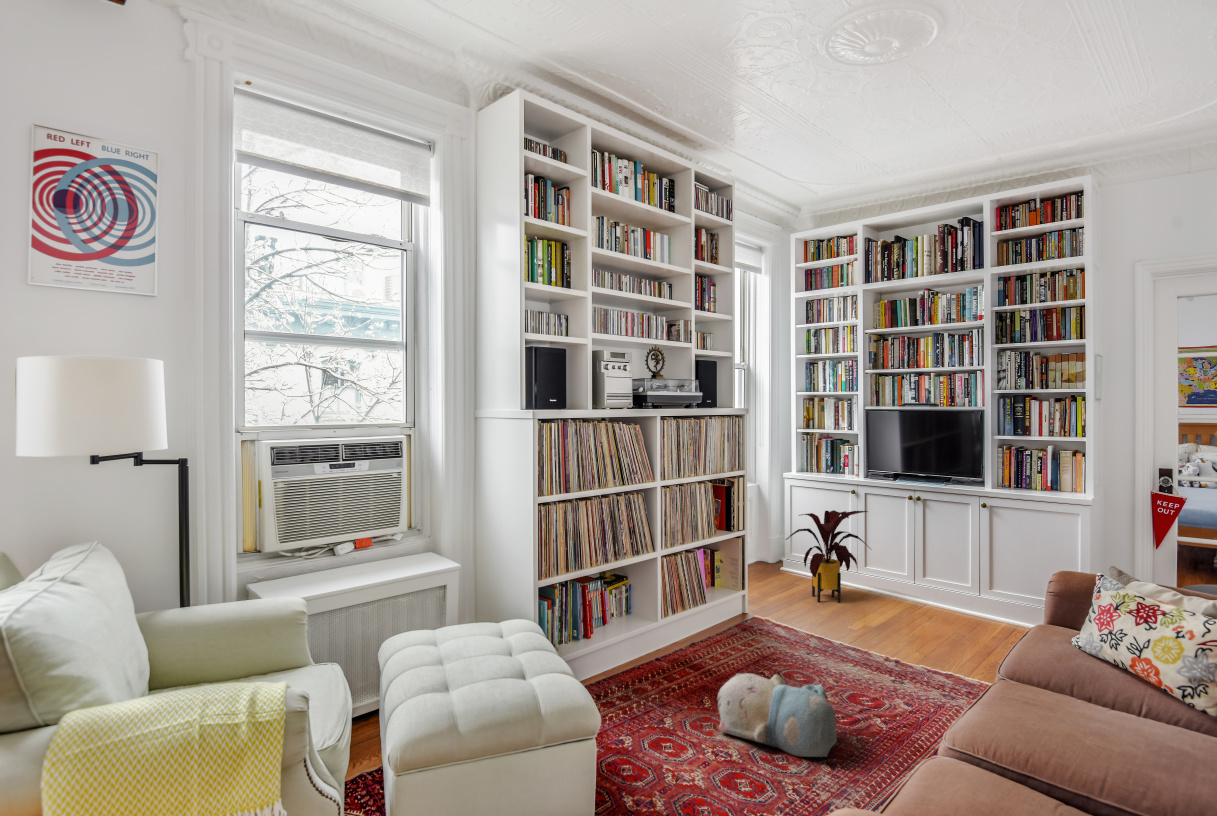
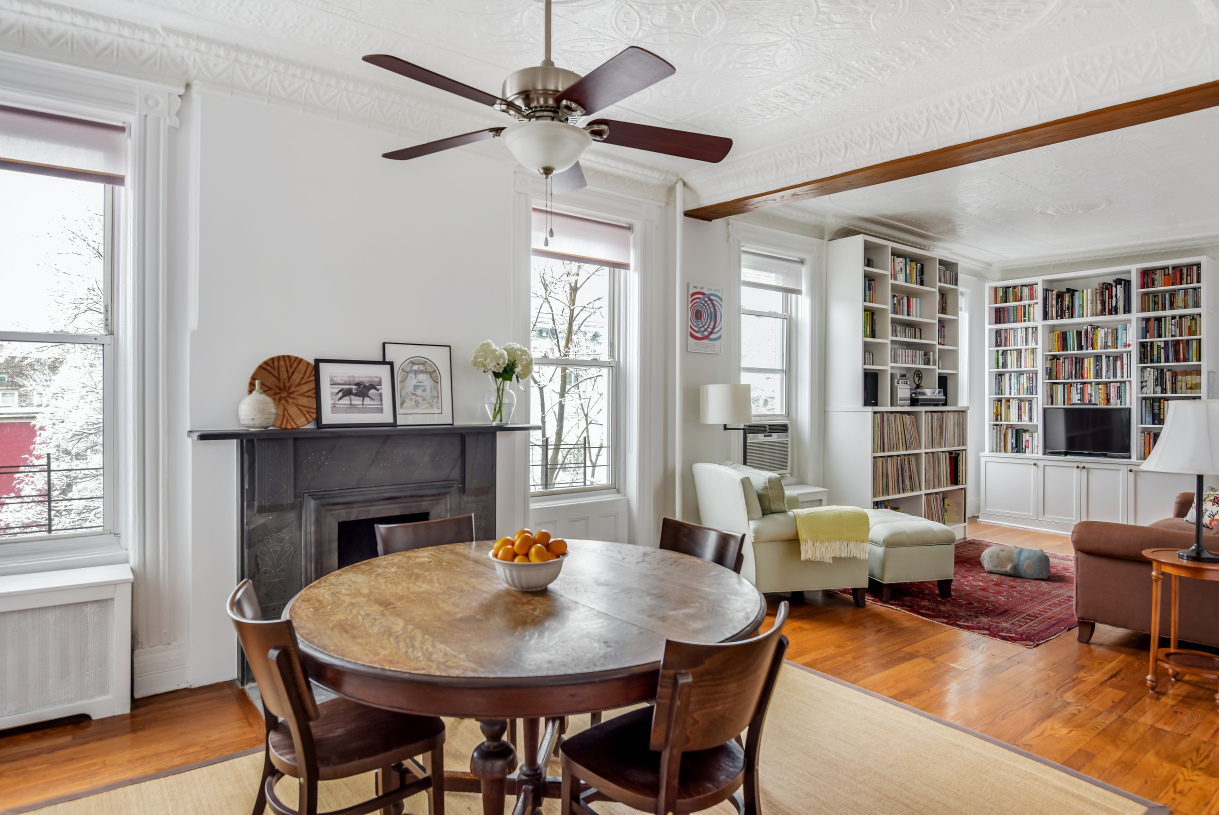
house plant: present [786,510,870,603] -> none [989,474,1053,536]

